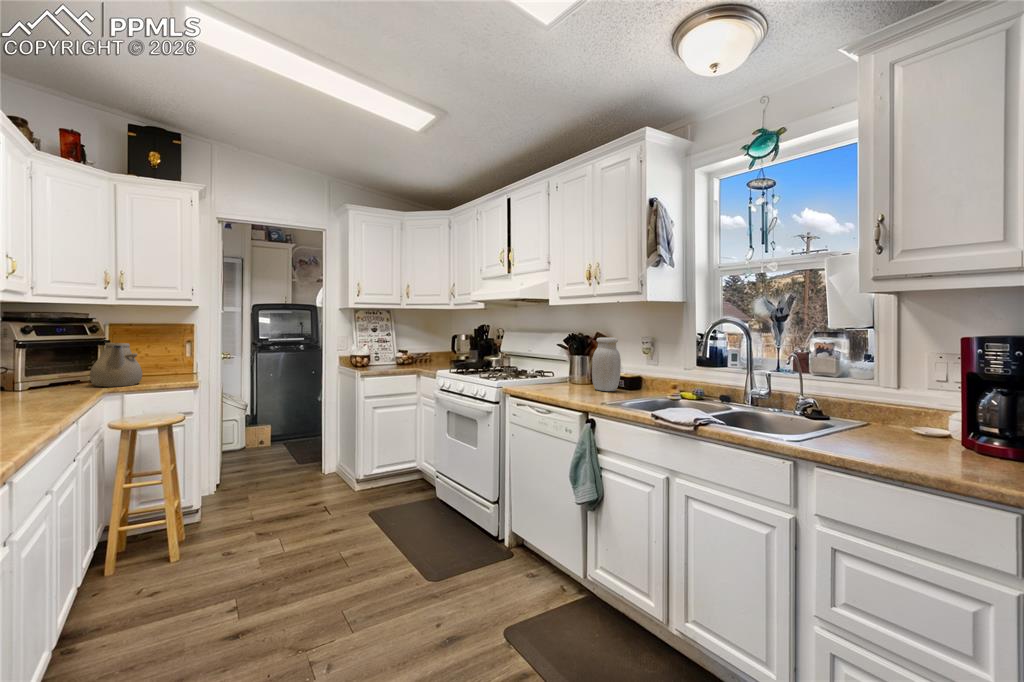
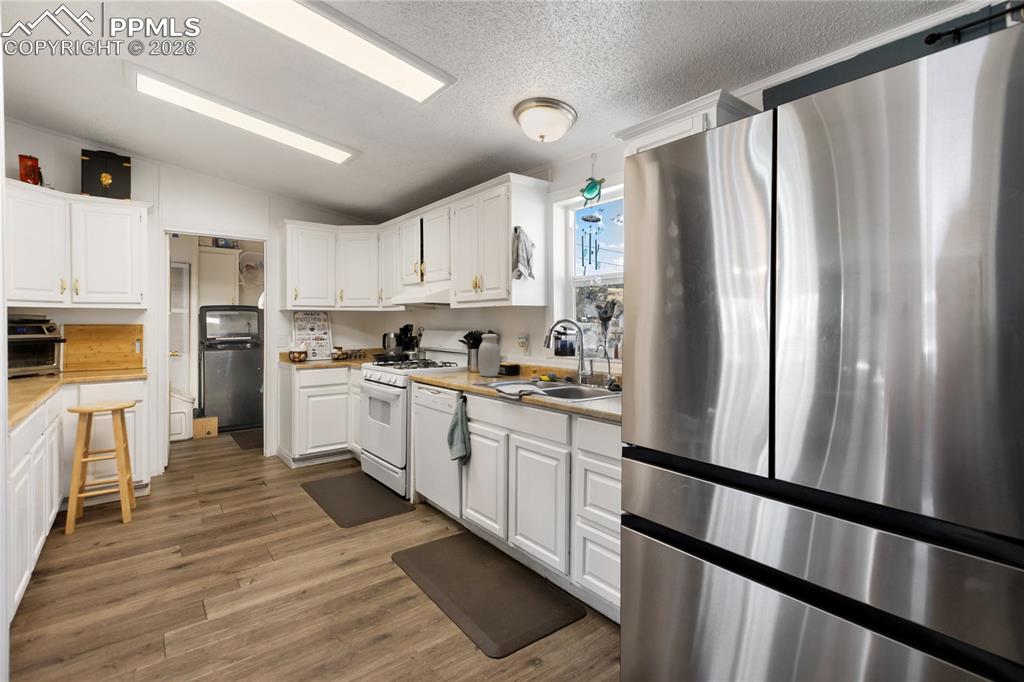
teapot: present [90,343,142,387] -> none [49,340,97,378]

